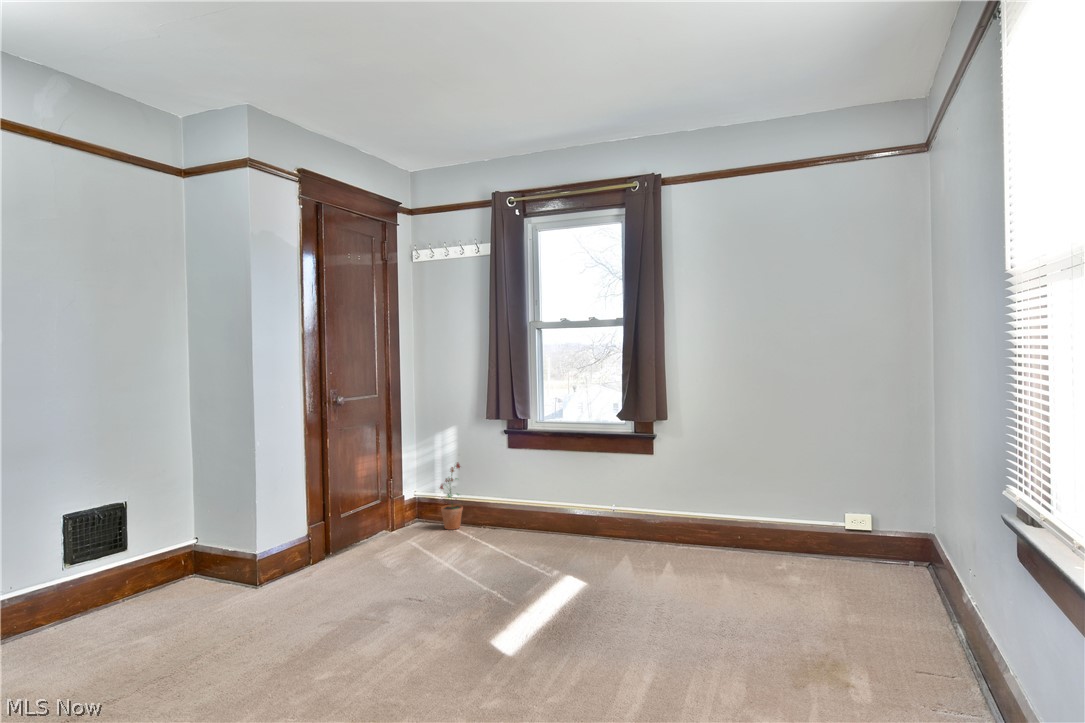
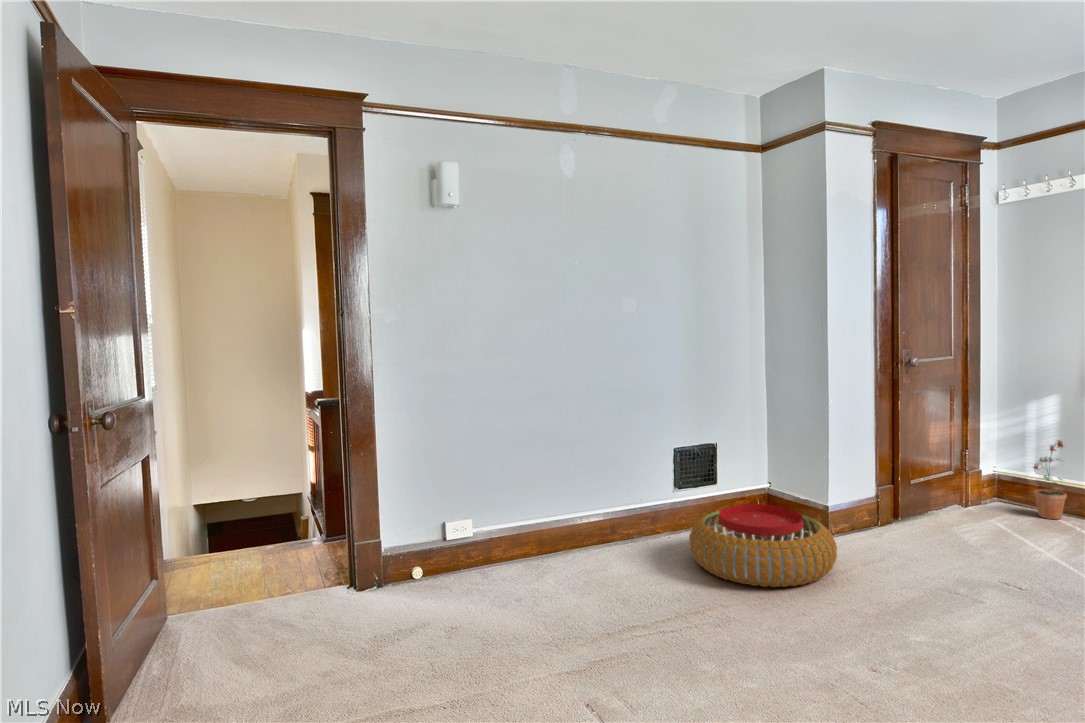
pouf: none [65,566,254,672] -> present [689,504,837,587]

